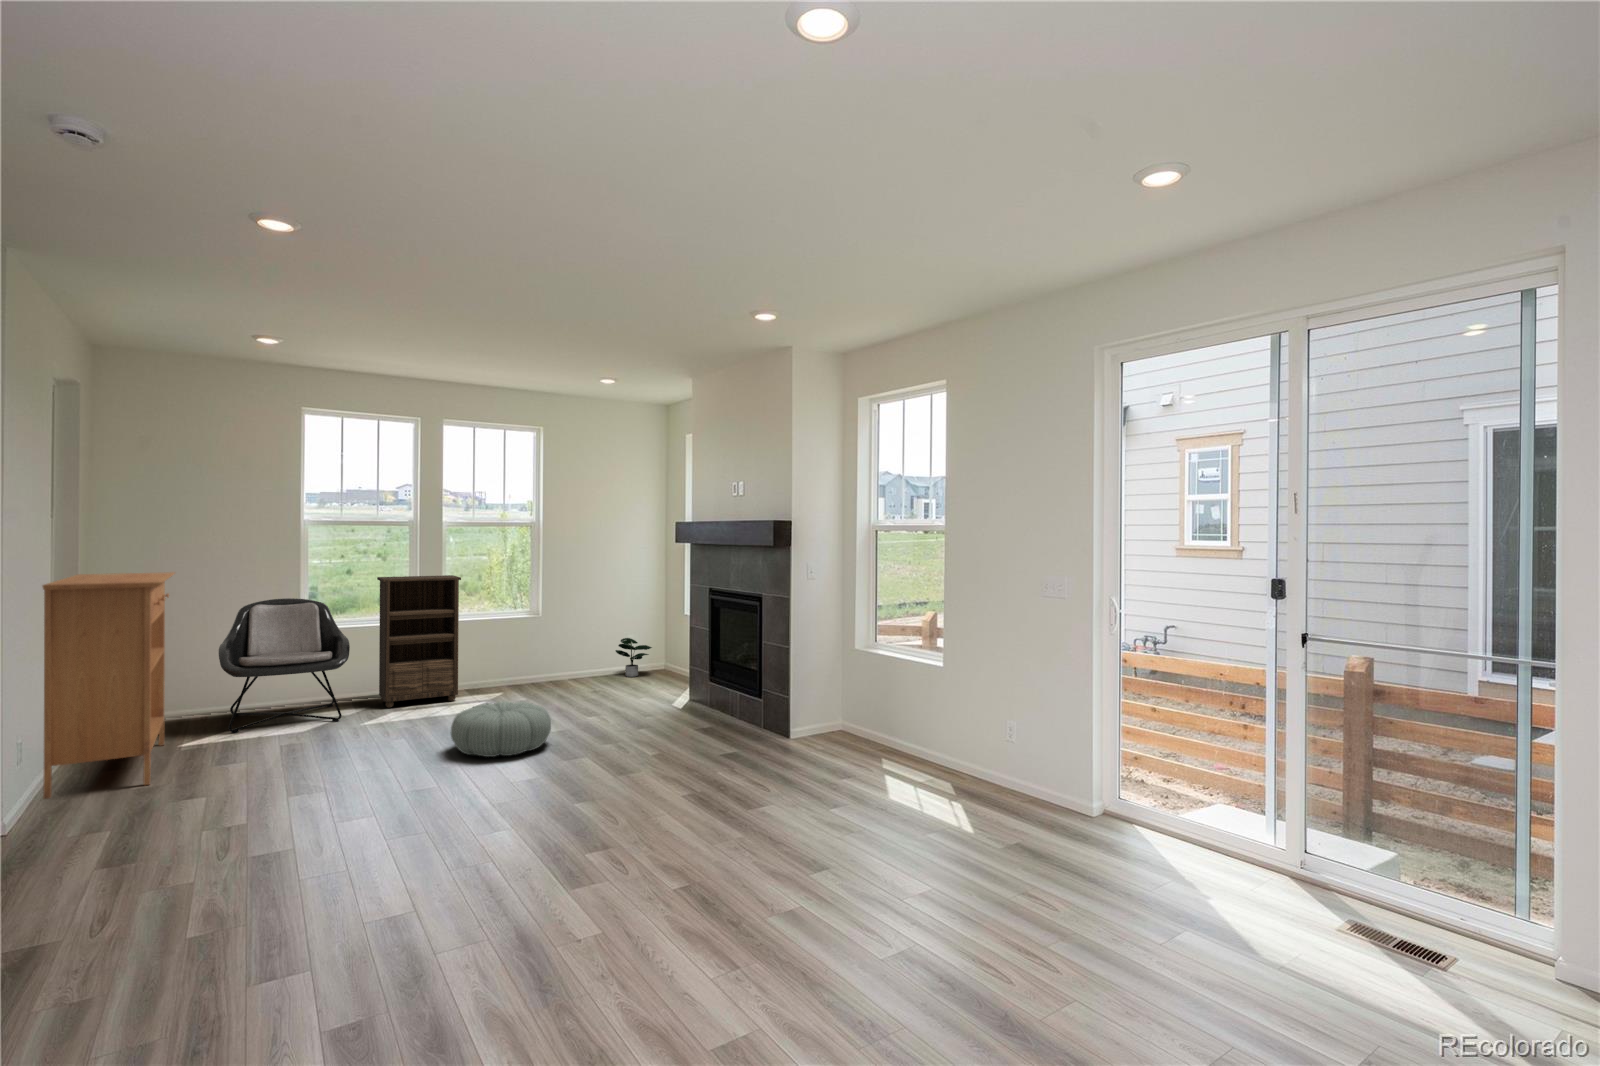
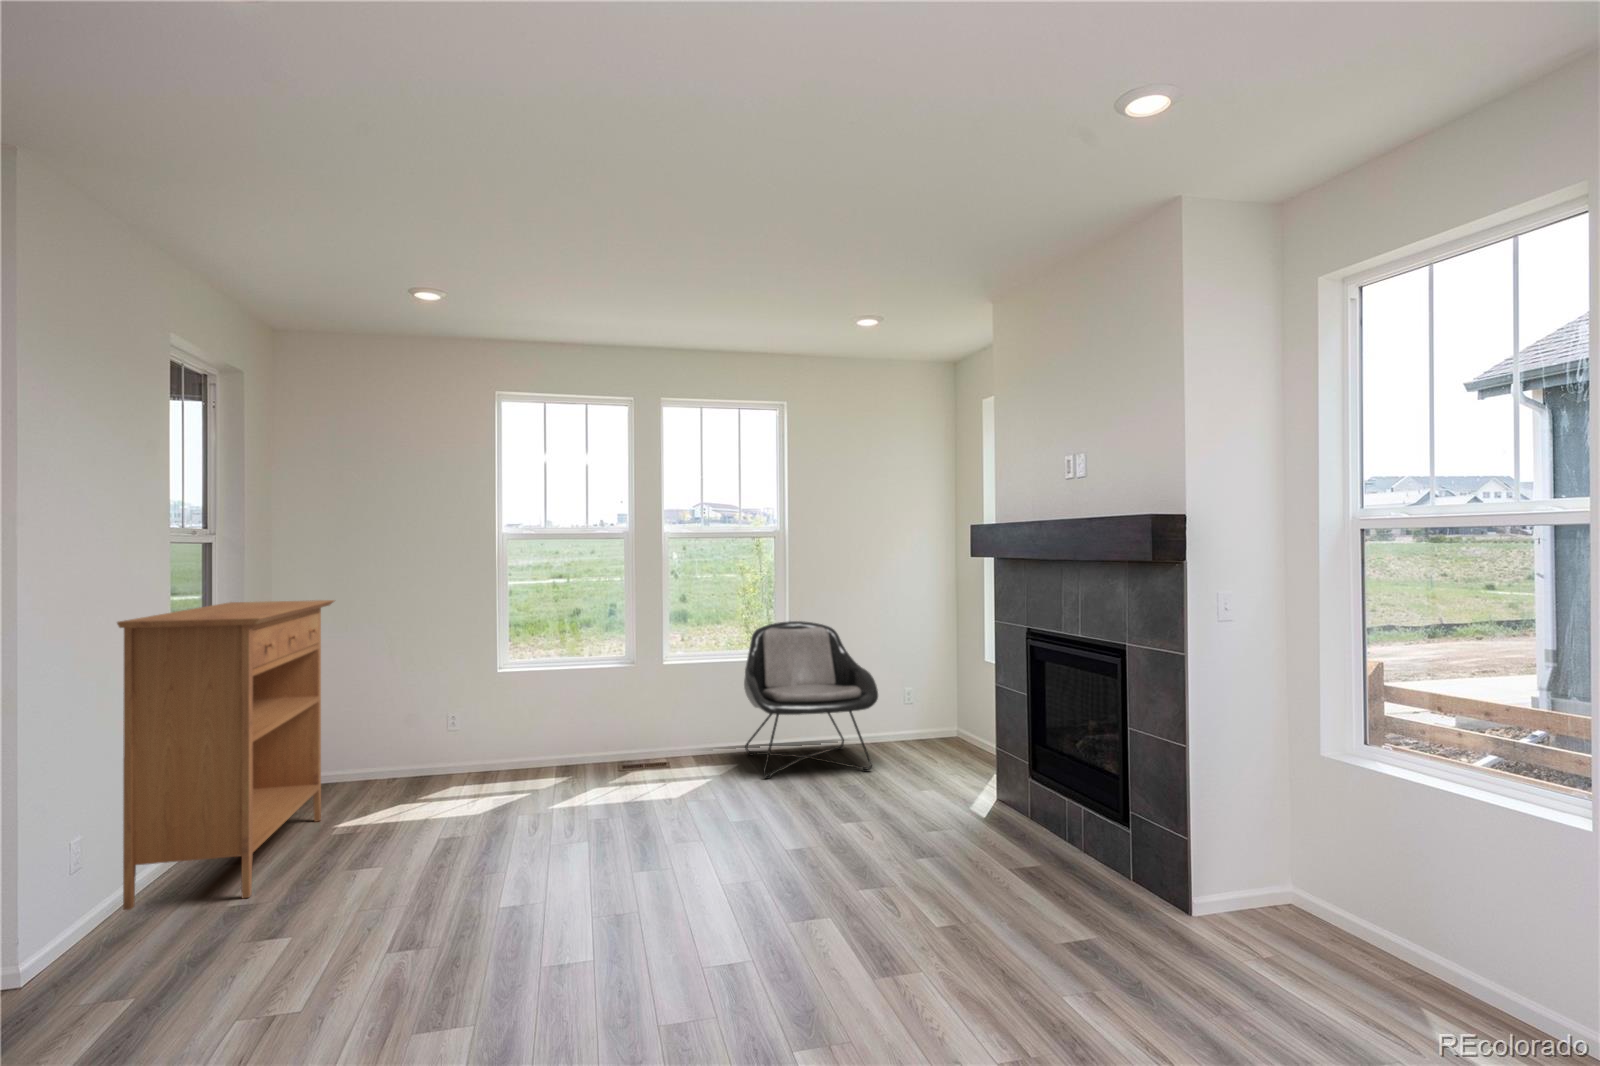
bookshelf: present [377,575,461,708] -> none [584,603,682,779]
lounge chair: present [219,598,350,733] -> present [744,621,878,779]
potted plant: present [616,638,652,677] -> none [891,690,943,747]
pouf: present [451,701,551,757] -> none [635,801,781,899]

